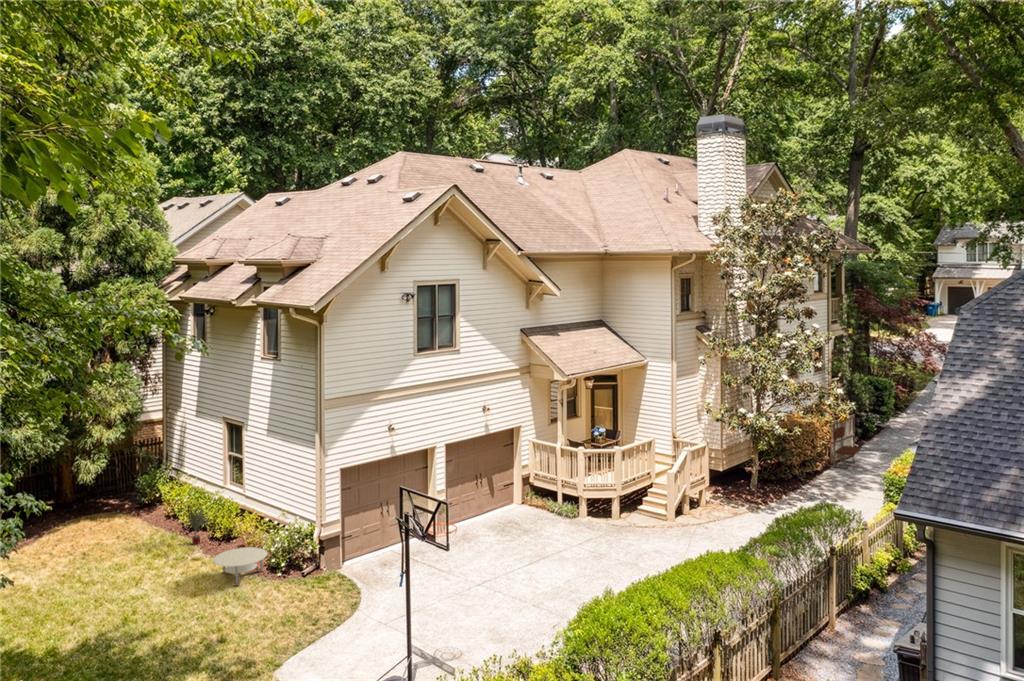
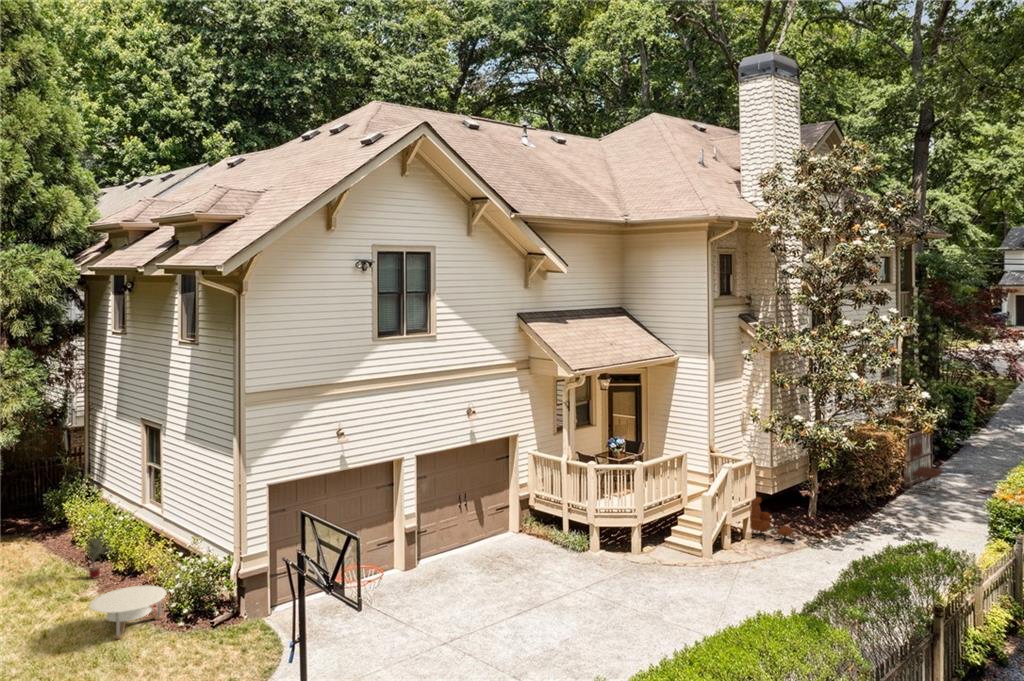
lounge chair: none [704,473,738,509] -> present [750,497,794,544]

